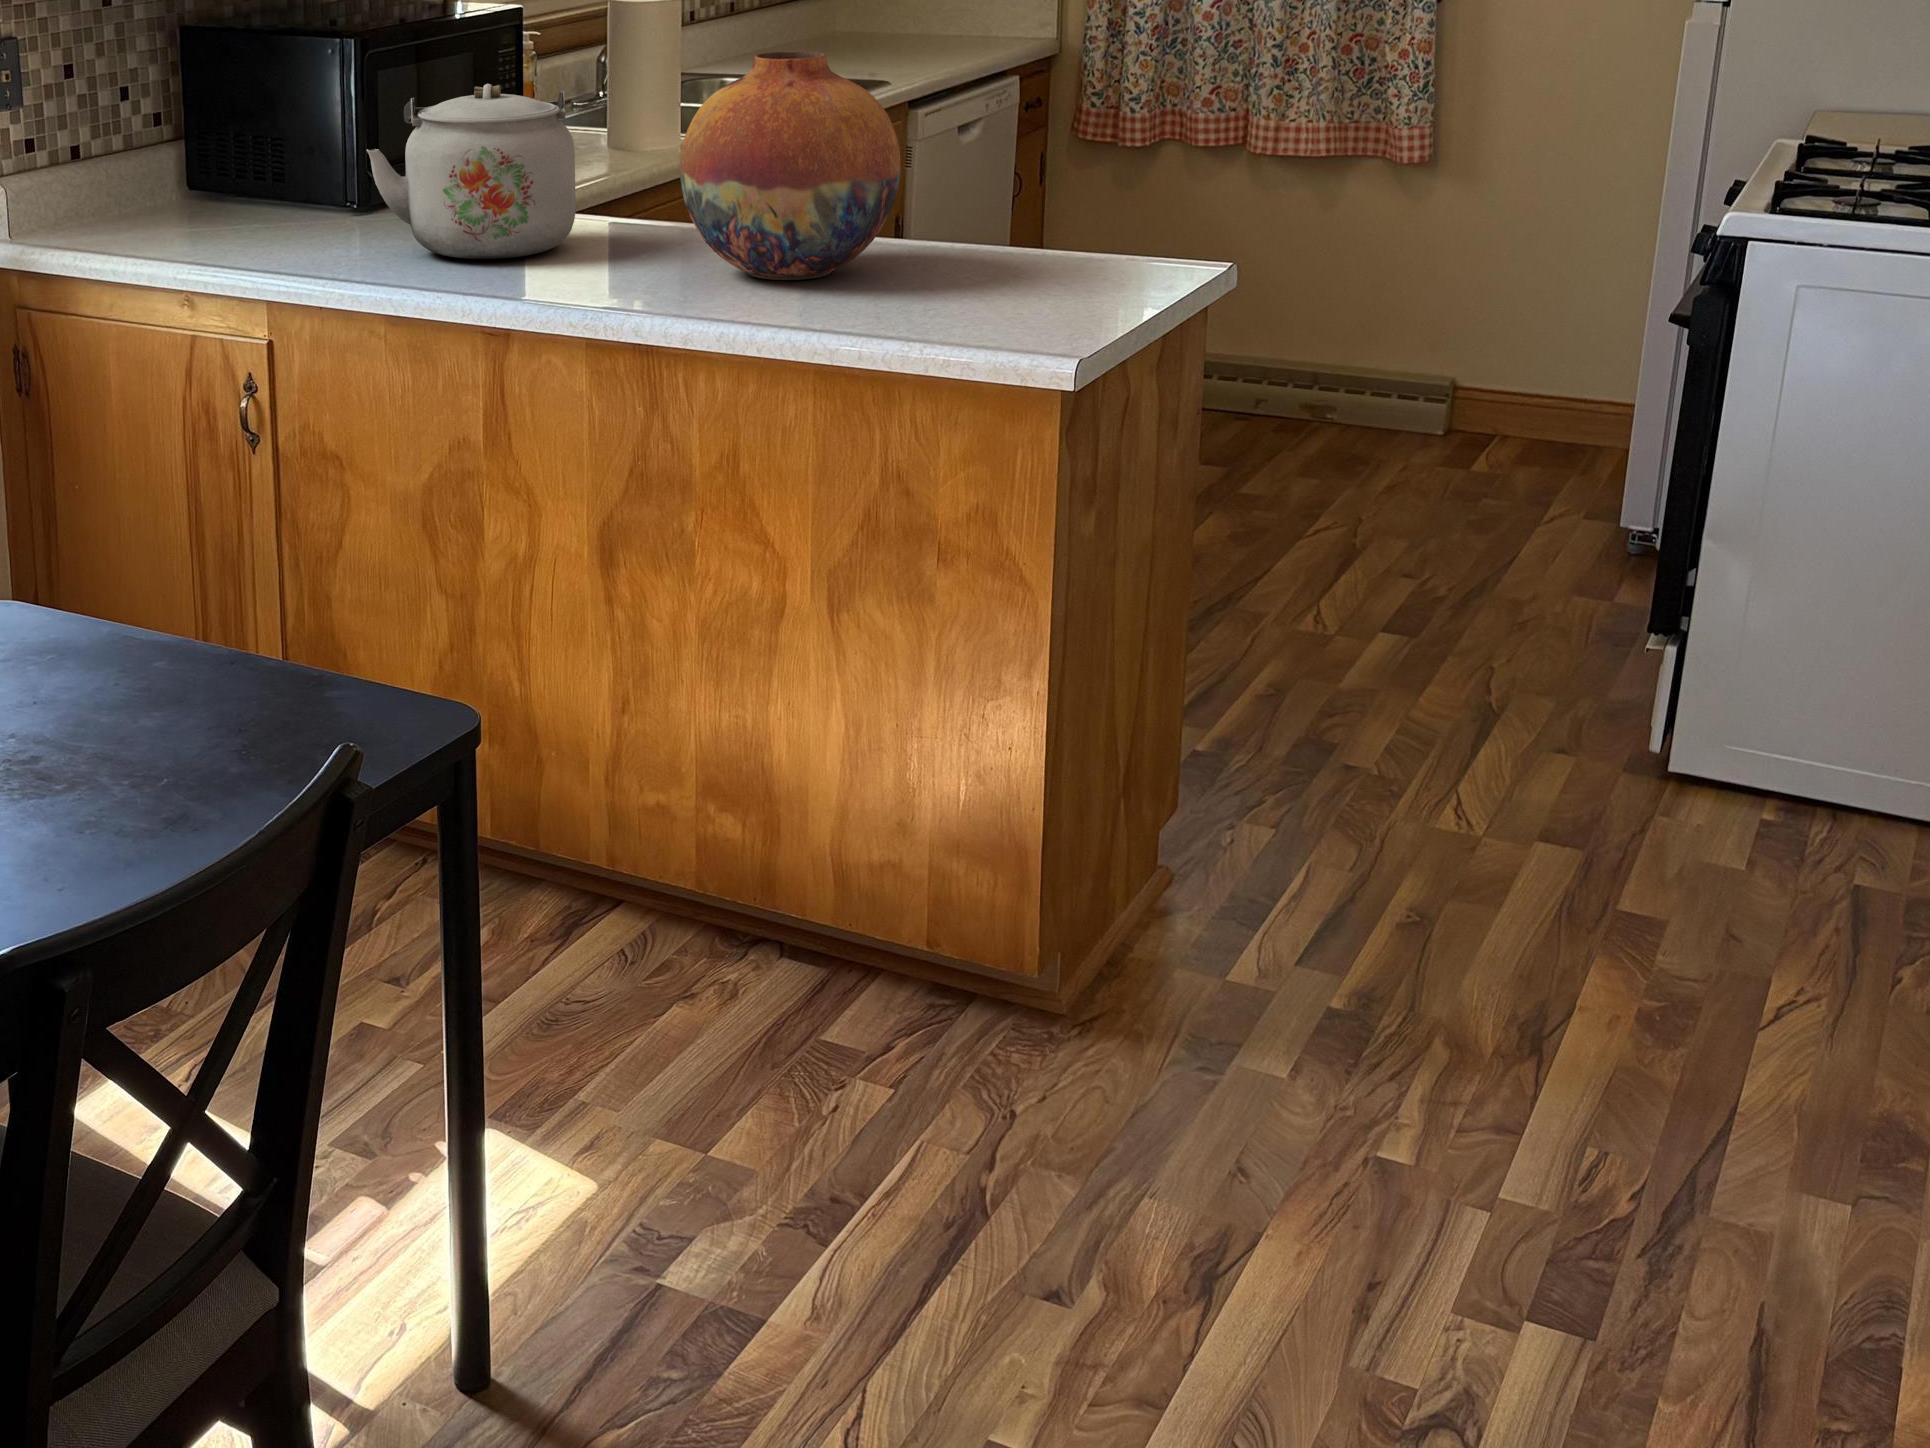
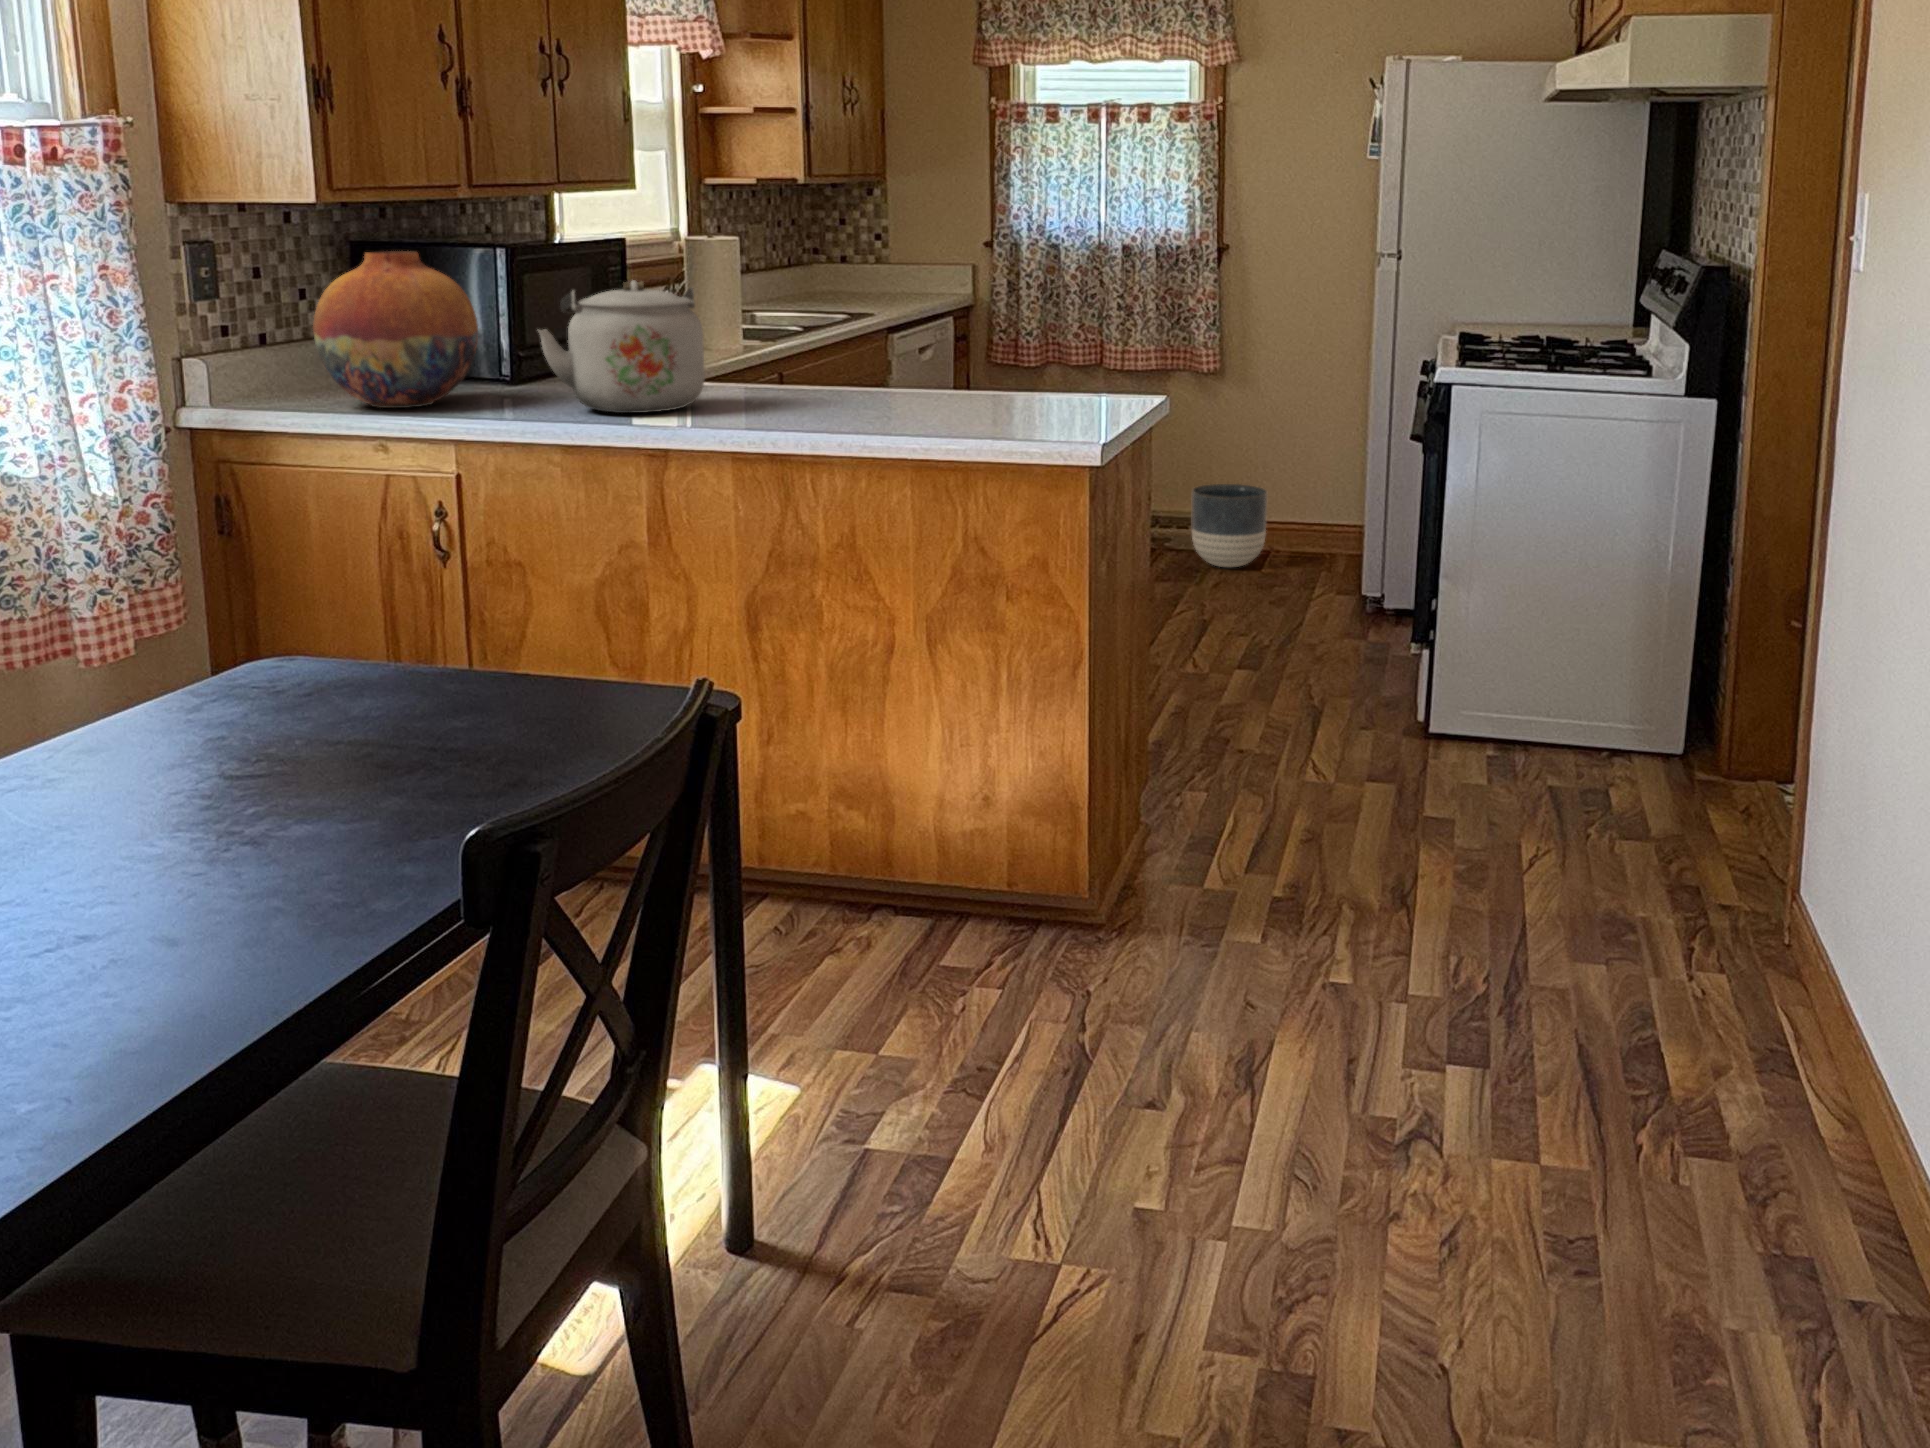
vase: present [680,51,901,280] -> present [313,251,478,408]
planter: none [1362,320,1488,445] -> present [1192,484,1267,567]

